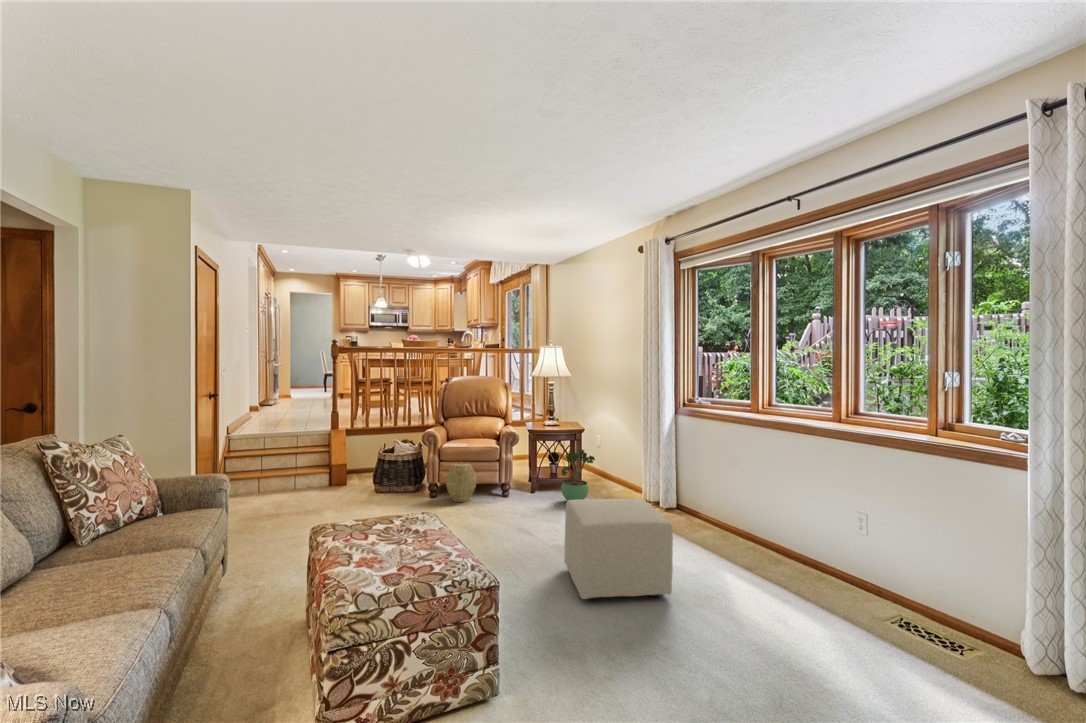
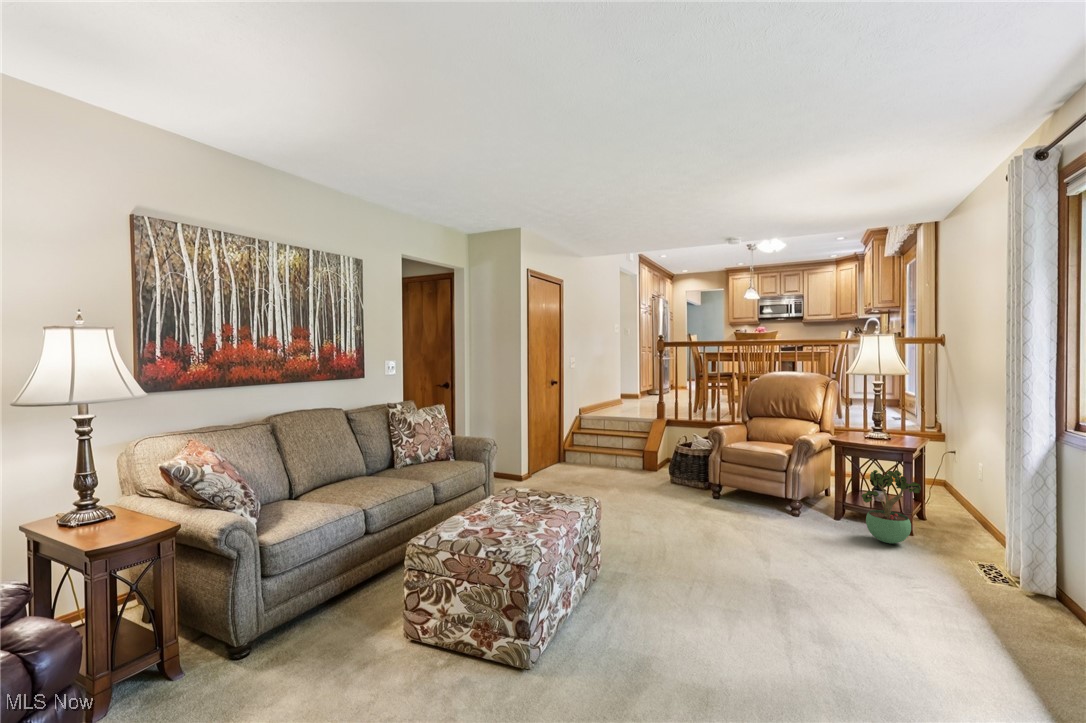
woven basket: present [446,462,477,502] -> none [725,464,761,509]
ottoman: present [564,499,673,600] -> none [714,521,874,689]

